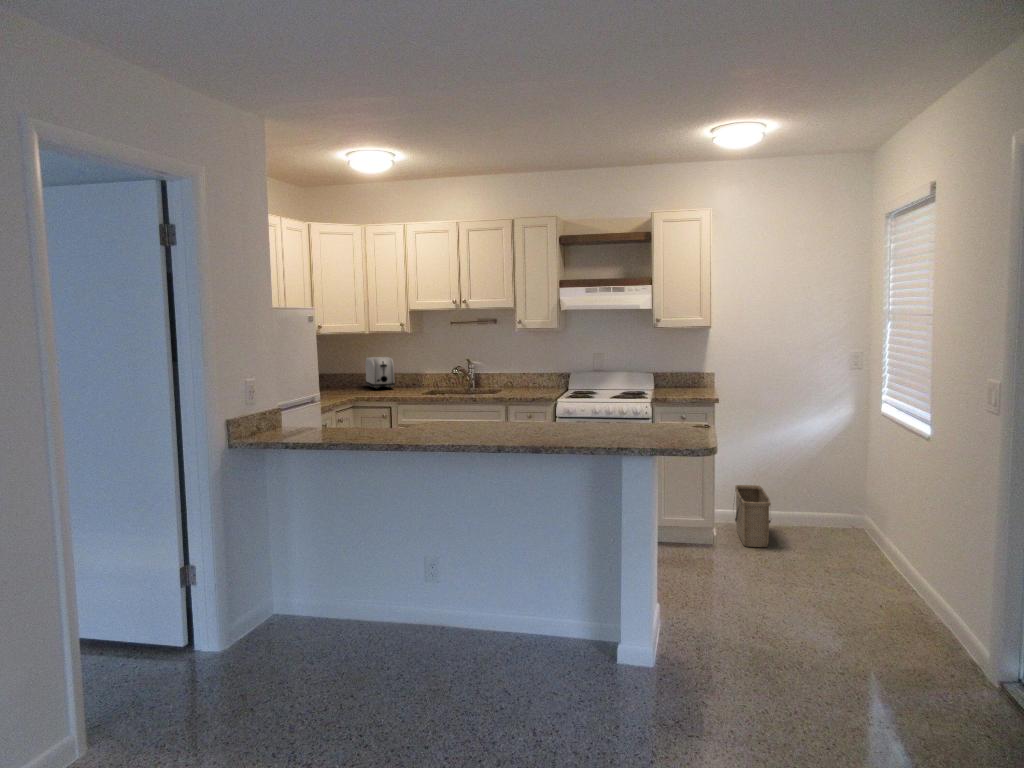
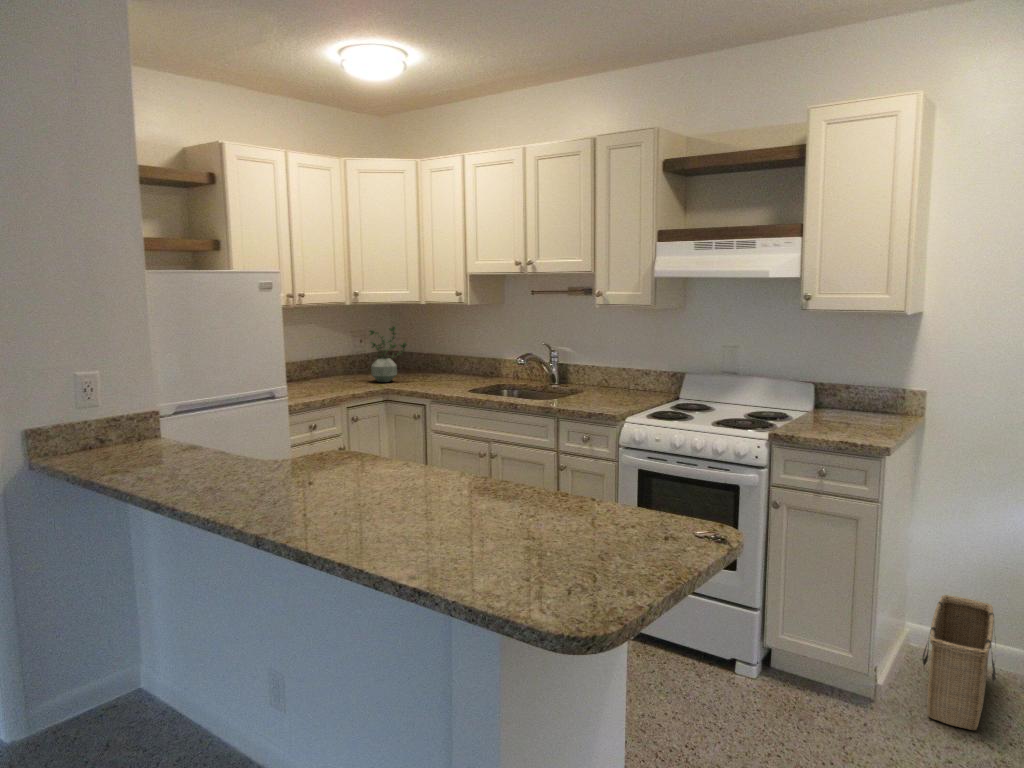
potted plant: none [332,350,362,395] -> present [369,326,407,382]
toaster: present [365,357,395,389] -> none [426,335,460,378]

